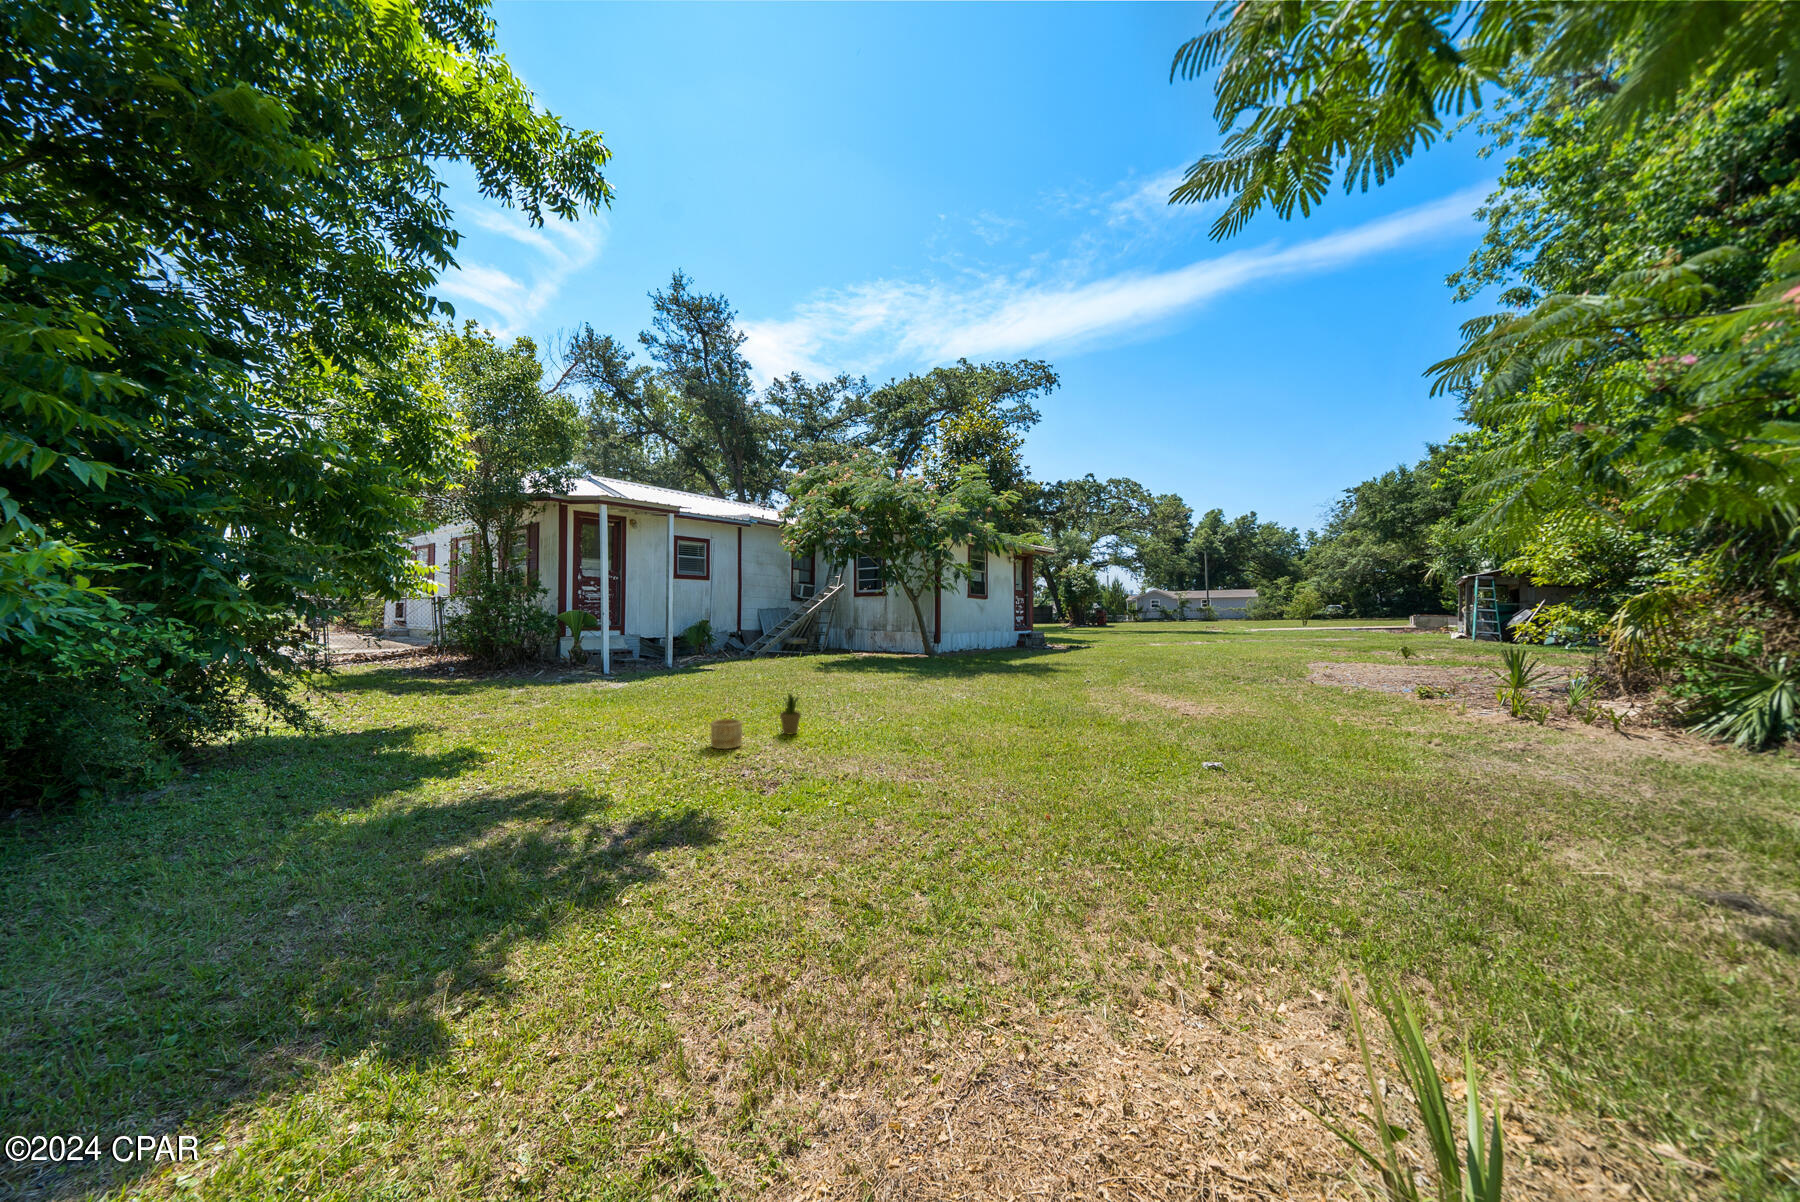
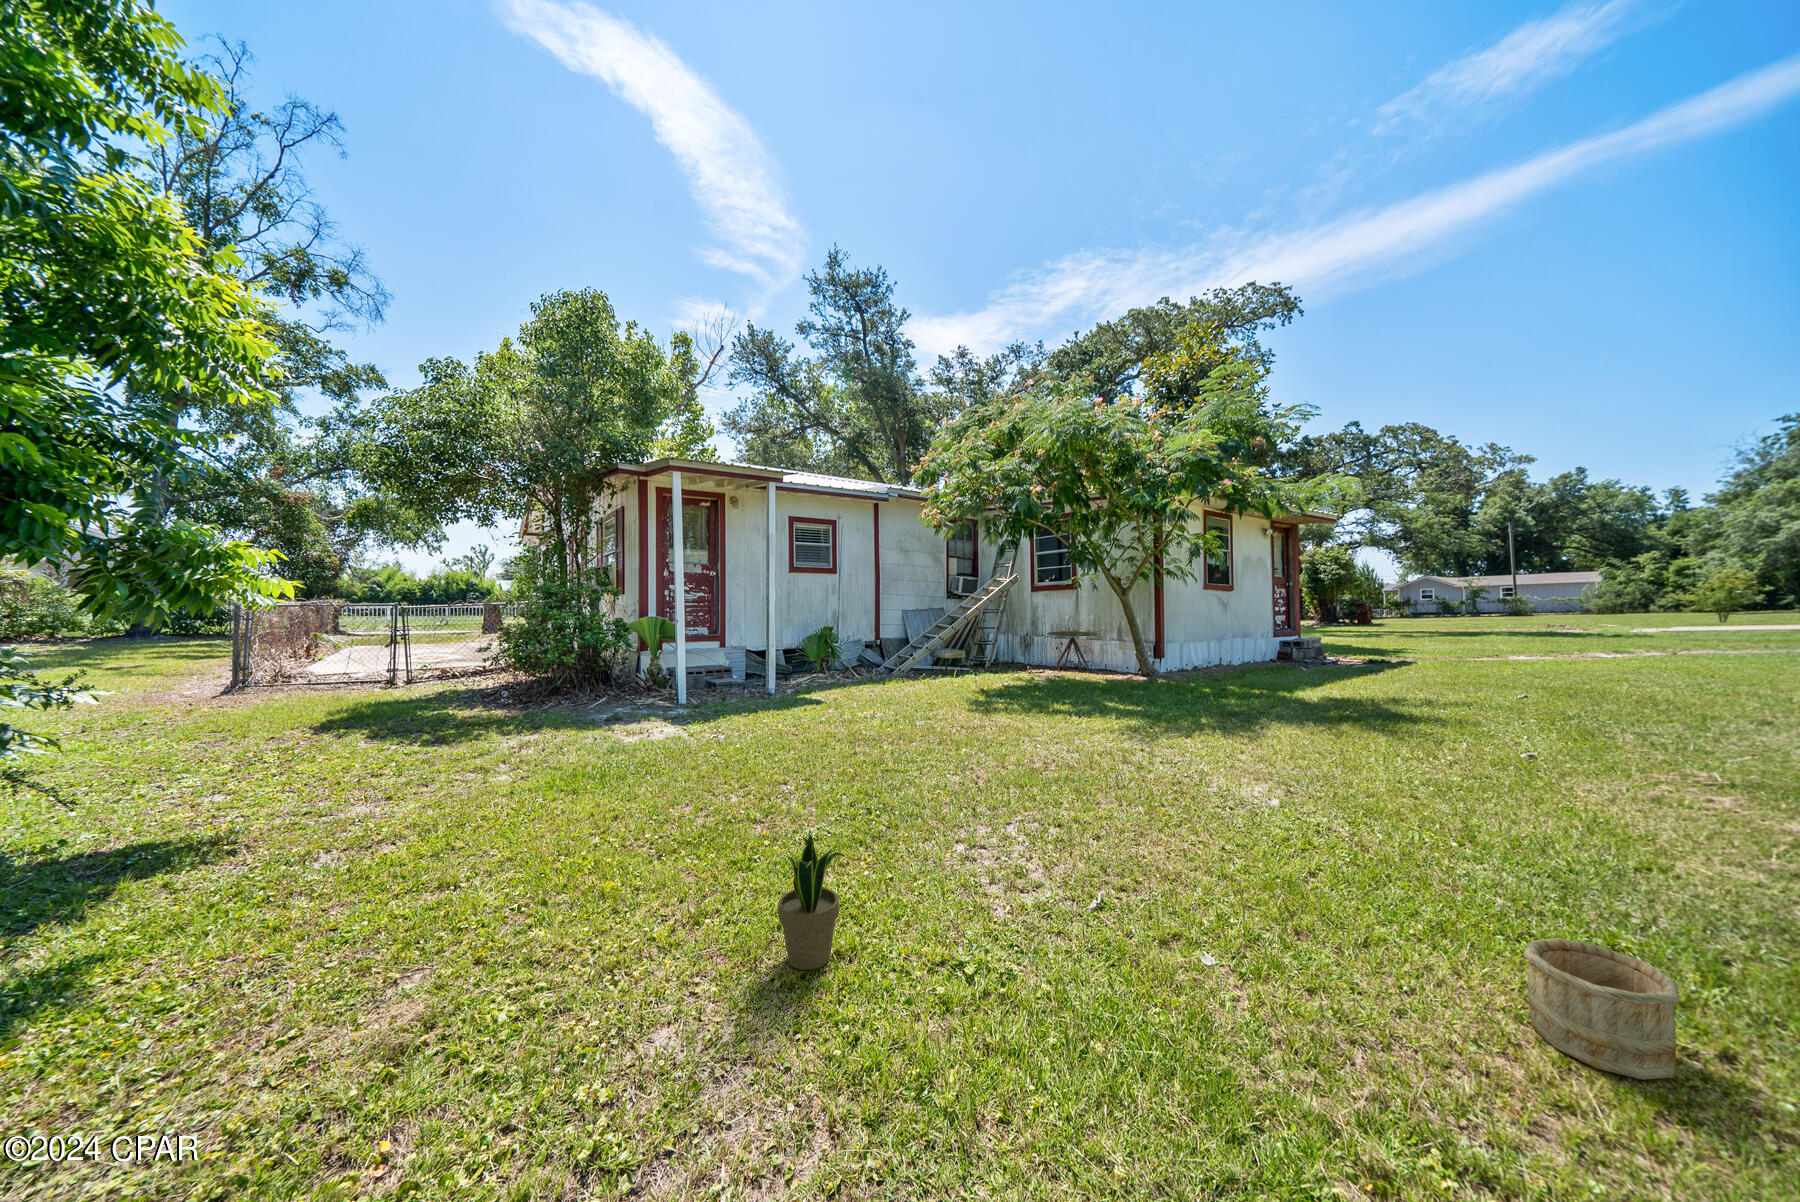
round table: none [863,627,898,653] -> present [1047,631,1098,668]
wooden bucket: present [710,719,742,749] -> present [1523,938,1679,1080]

